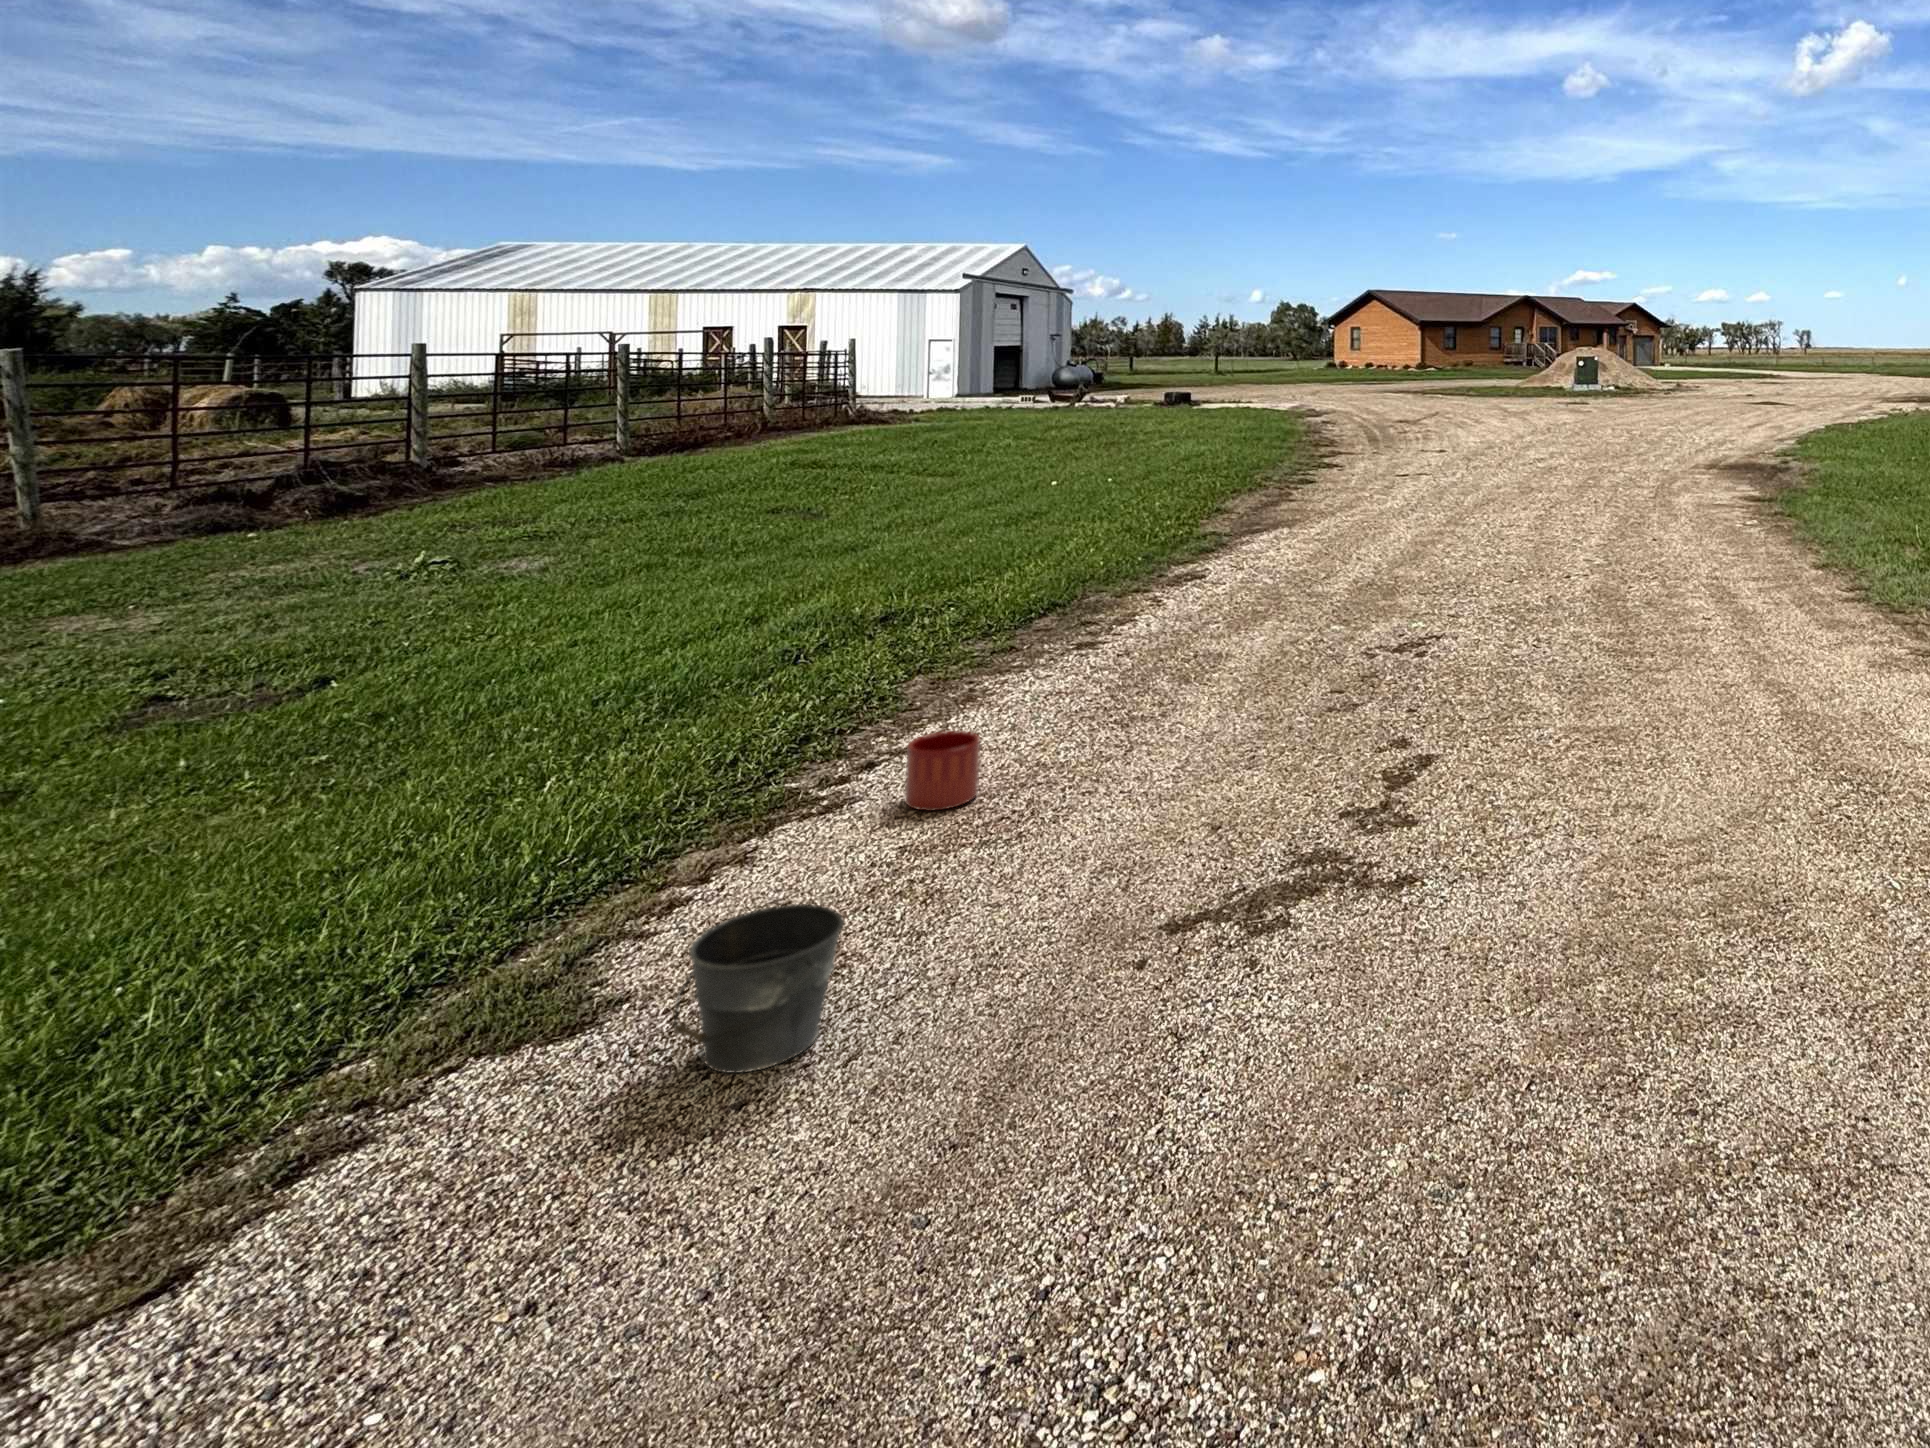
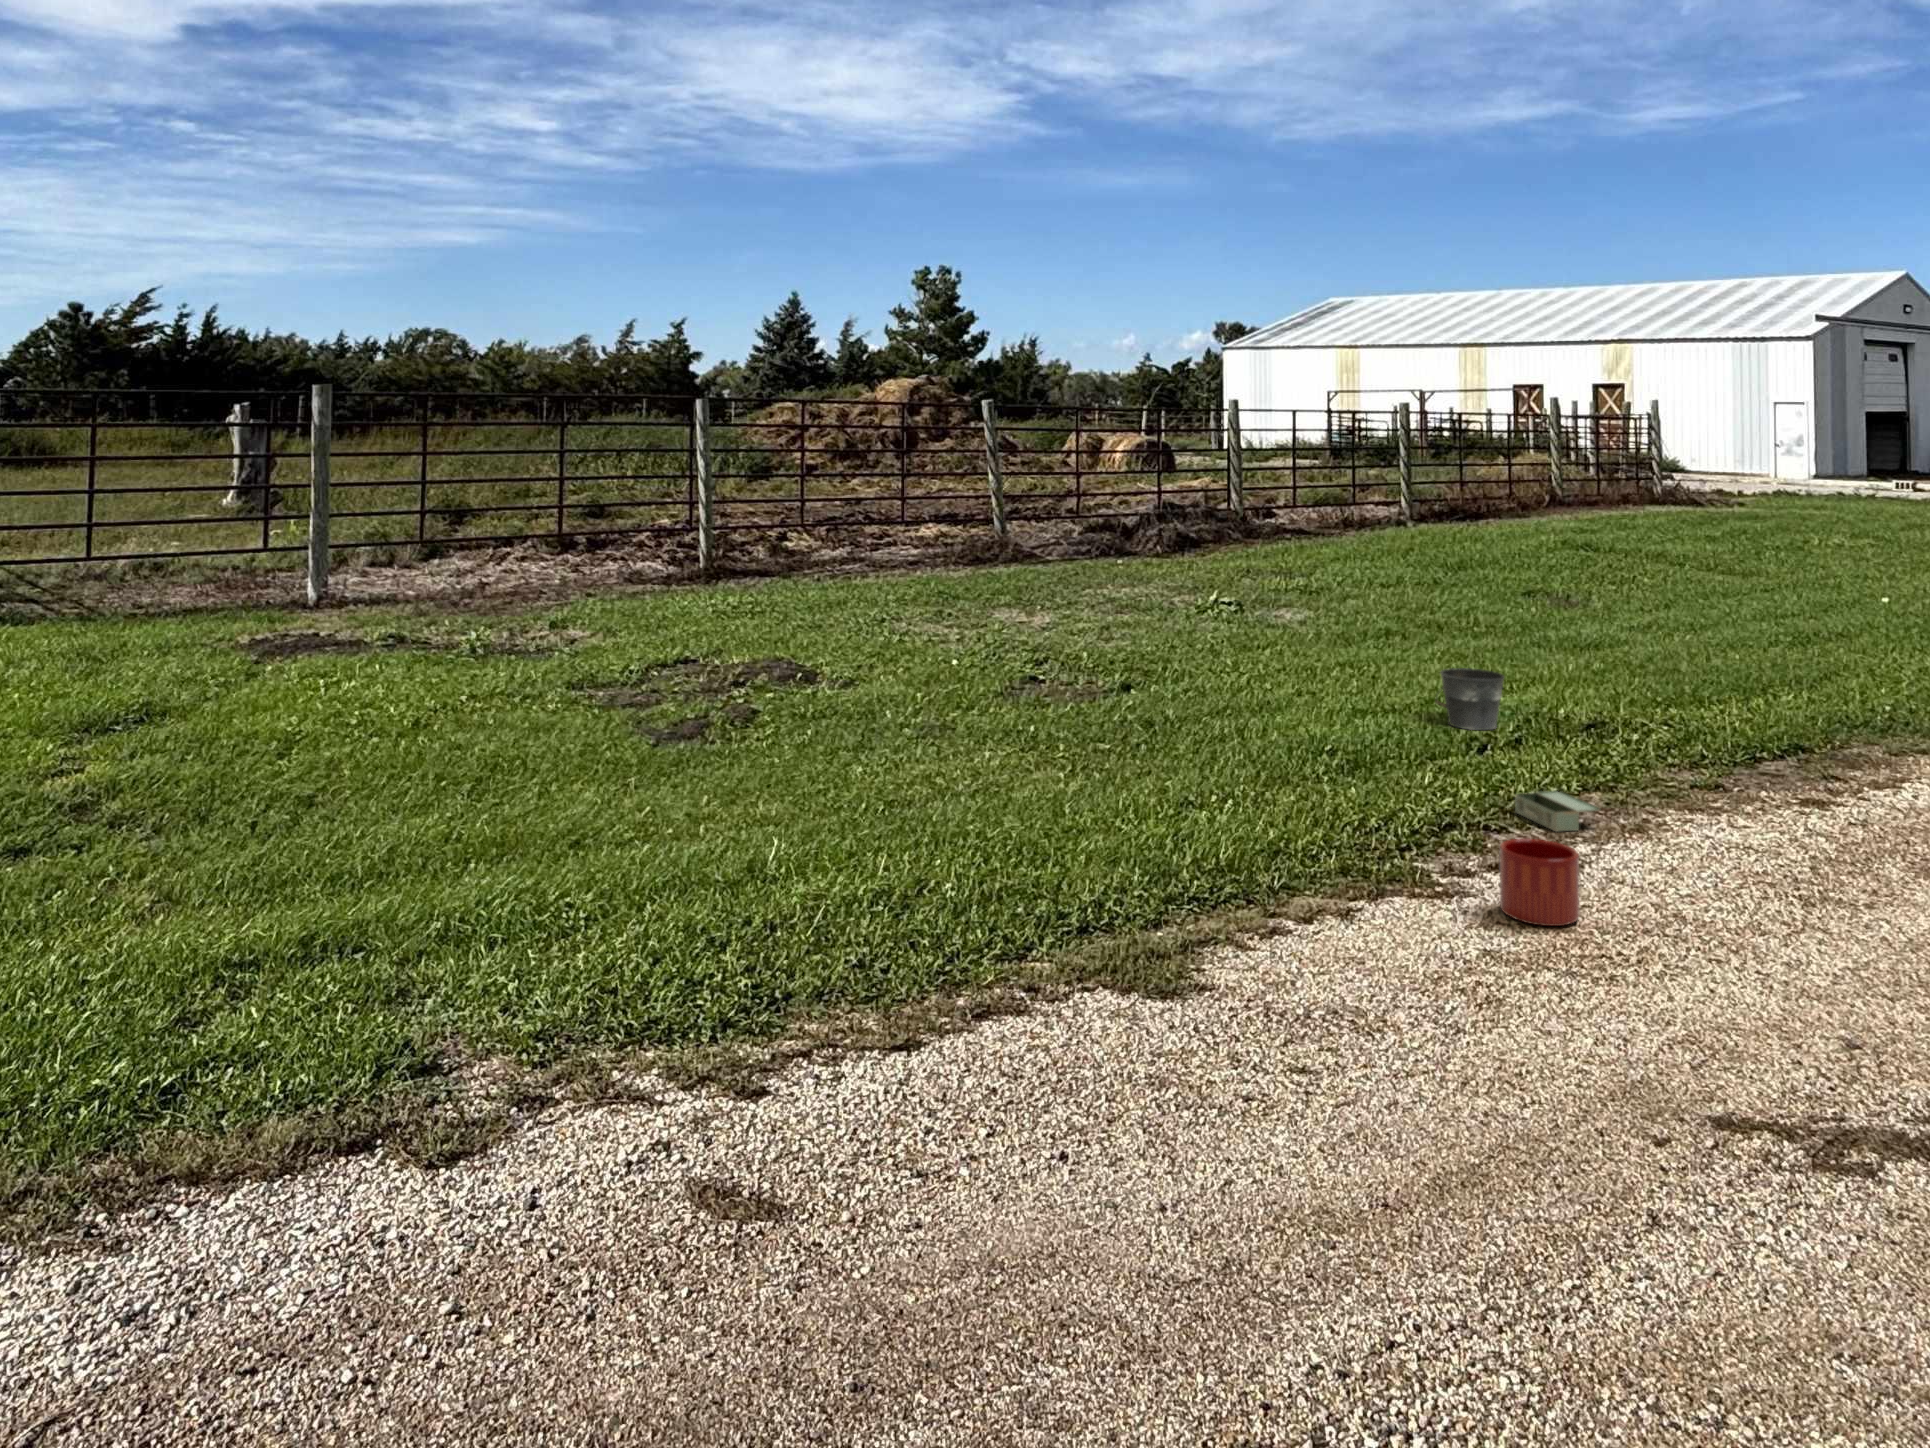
toolbox: none [869,682,952,719] -> present [1515,791,1600,832]
bucket: present [673,904,844,1073] -> present [1435,668,1504,730]

